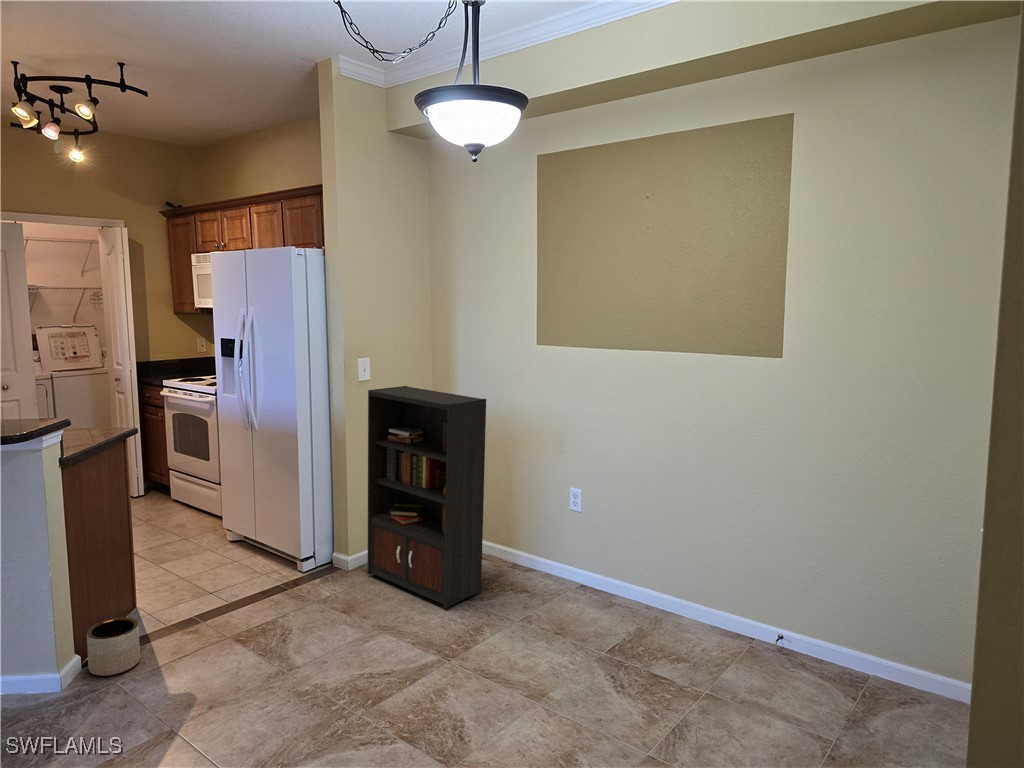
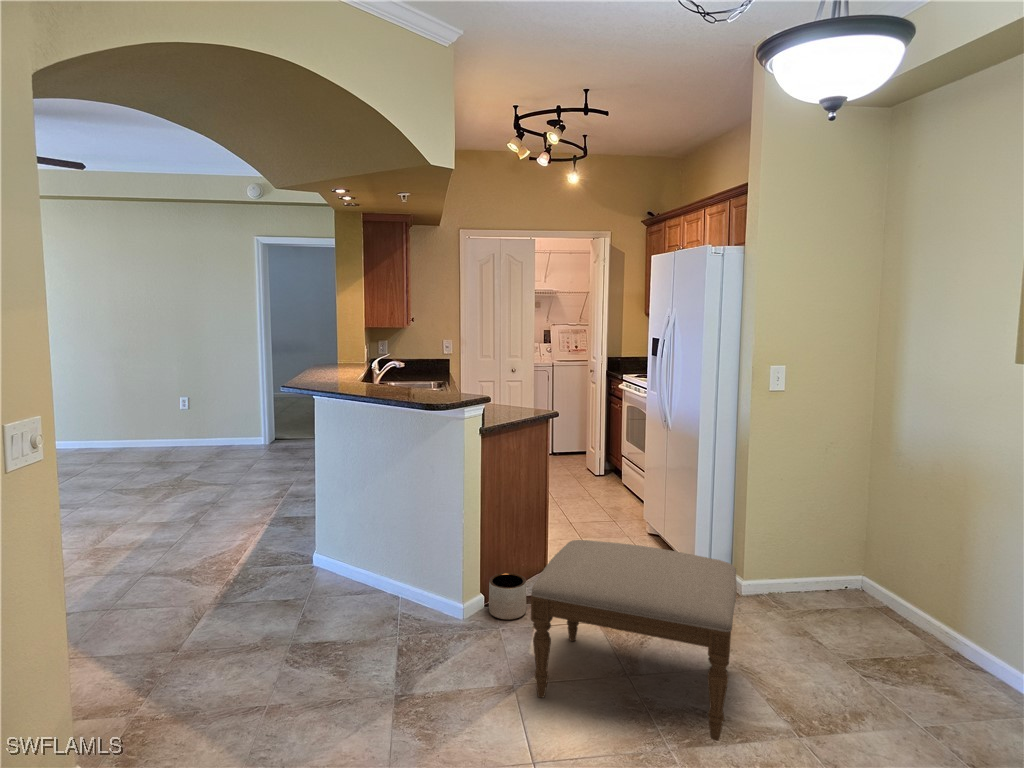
bookcase: present [367,386,532,608] -> none [758,403,975,698]
ottoman: none [197,538,401,729] -> present [531,540,736,741]

